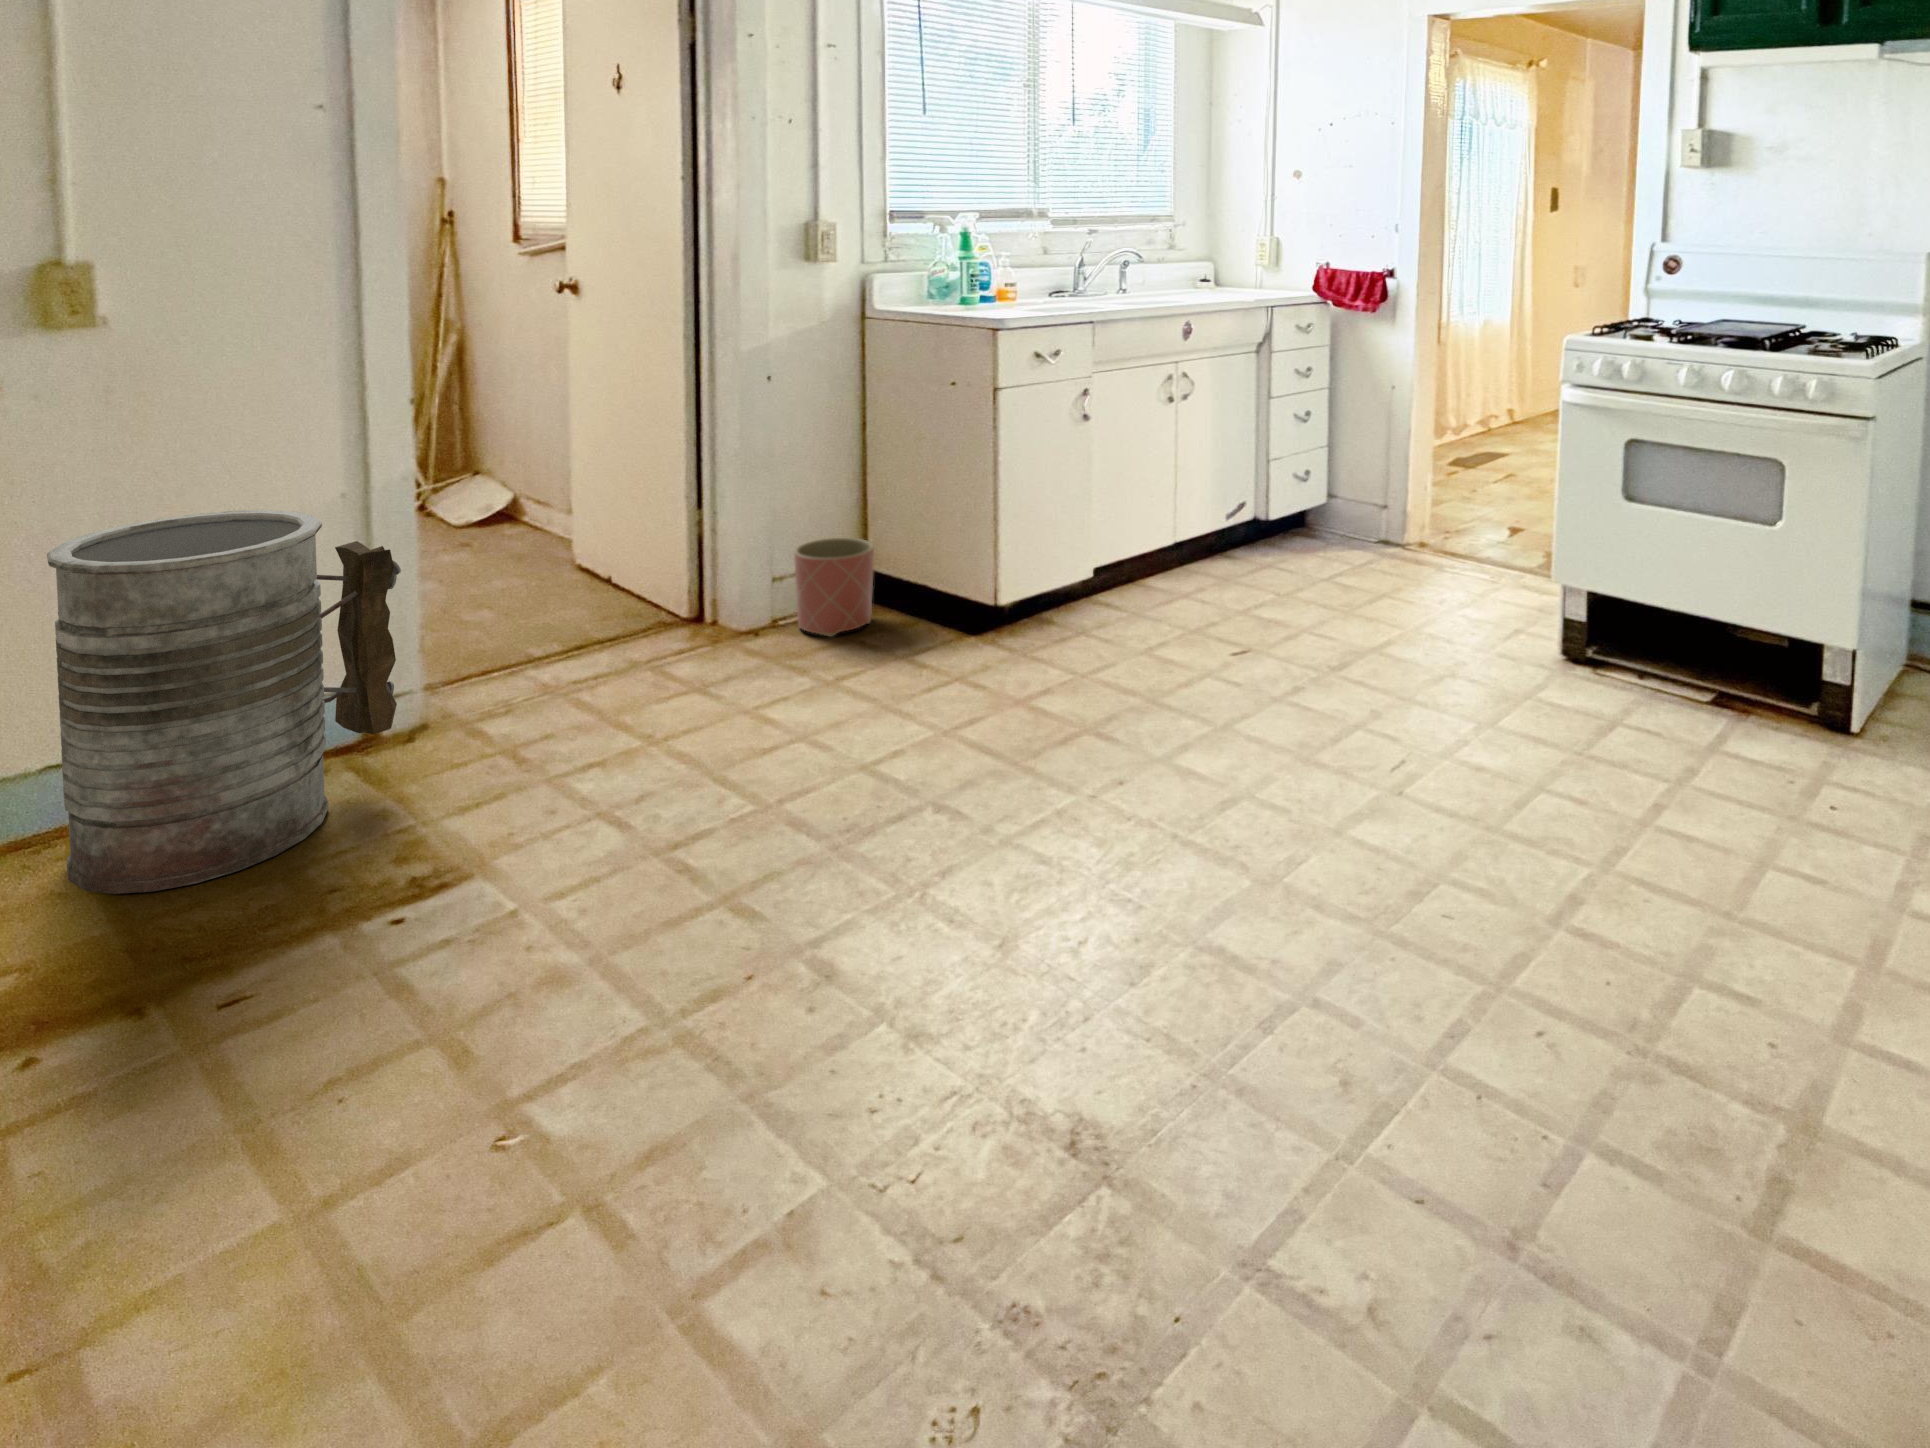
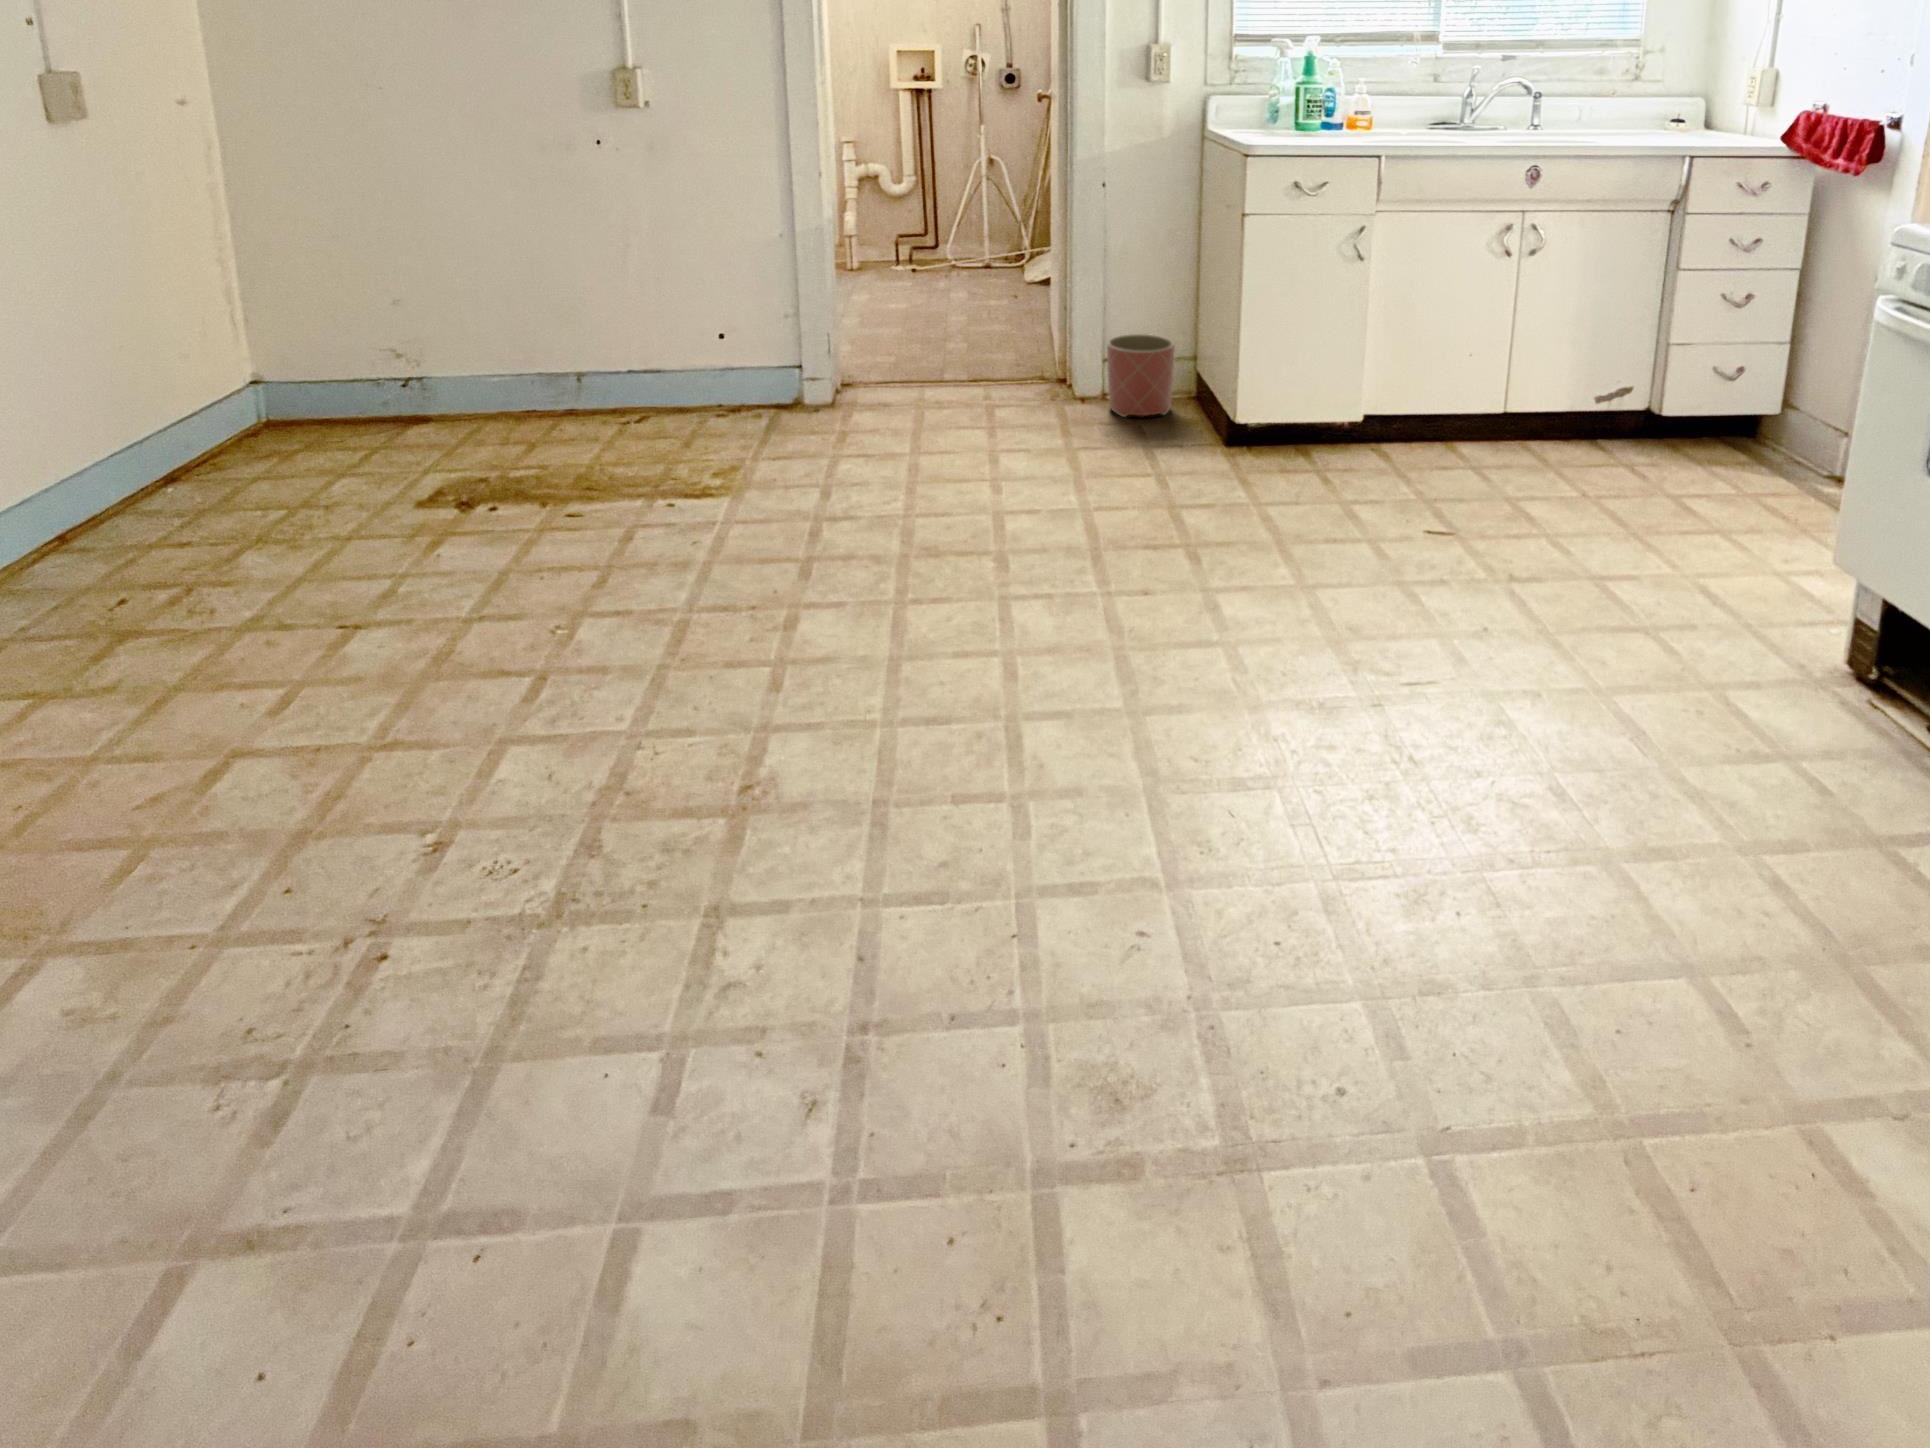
trash can: present [47,510,401,894] -> none [590,235,785,453]

